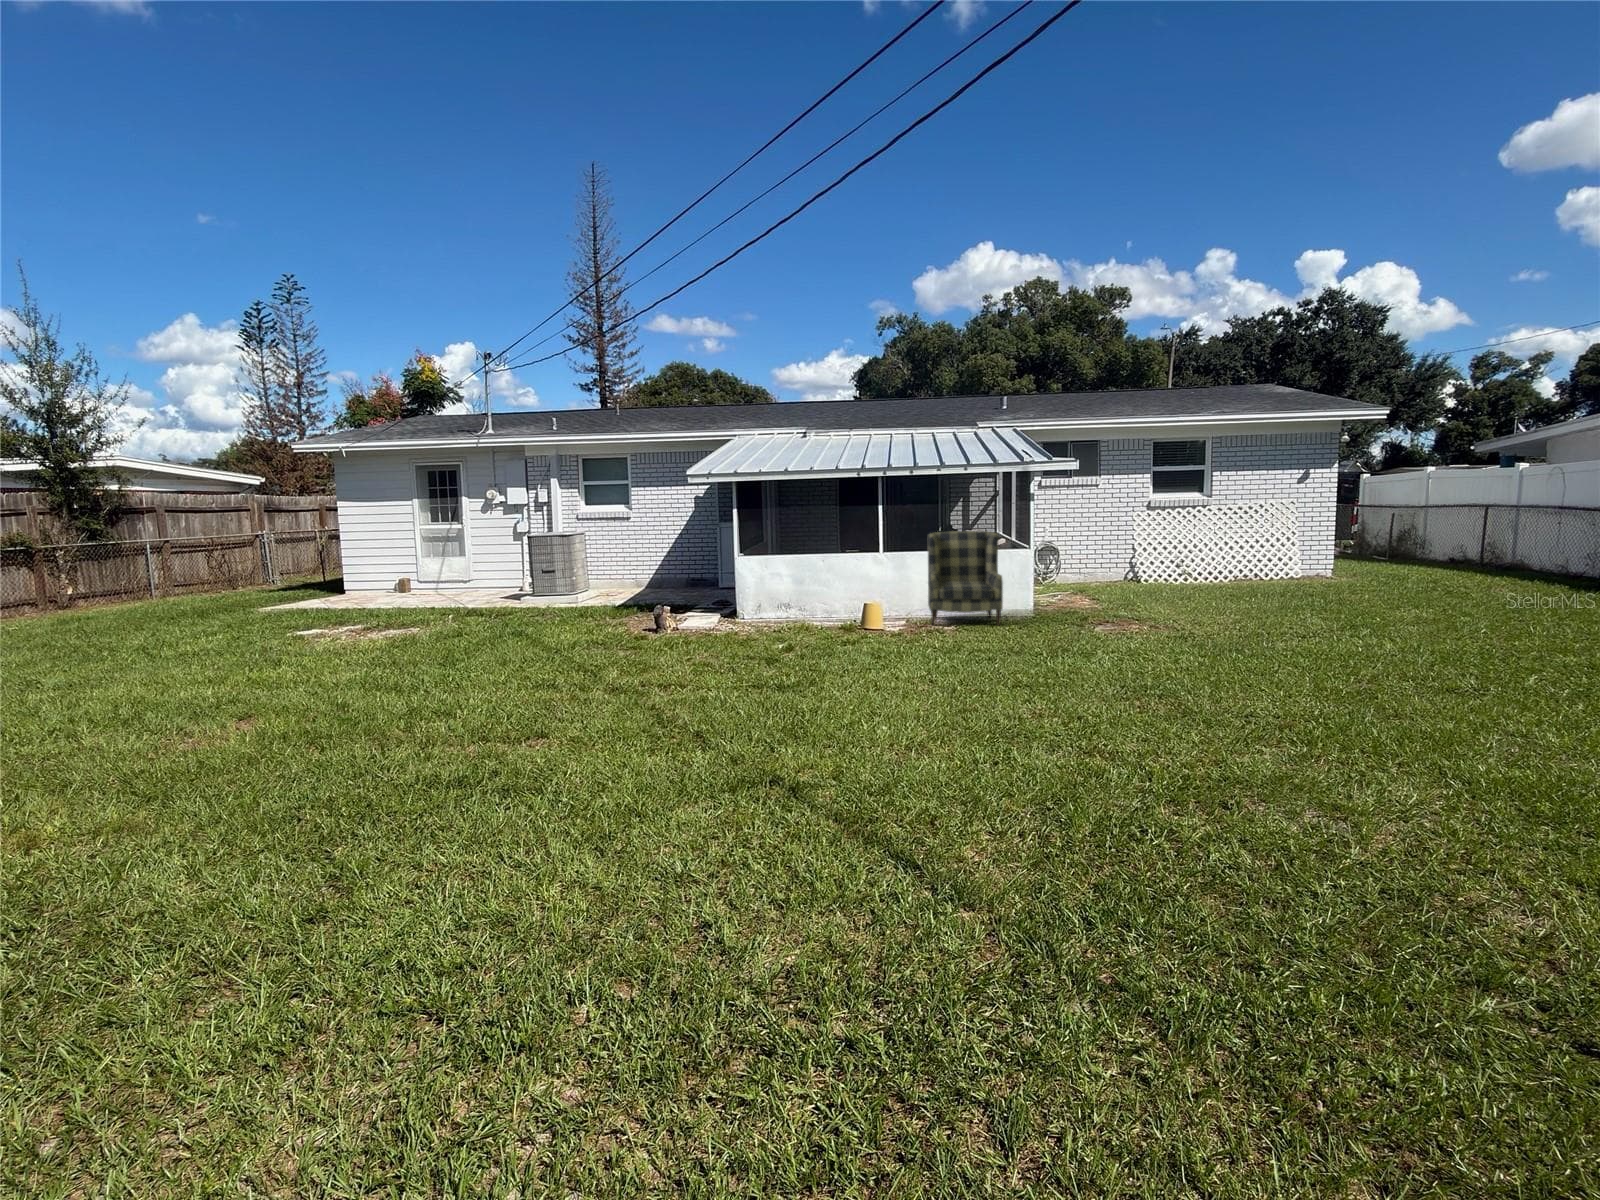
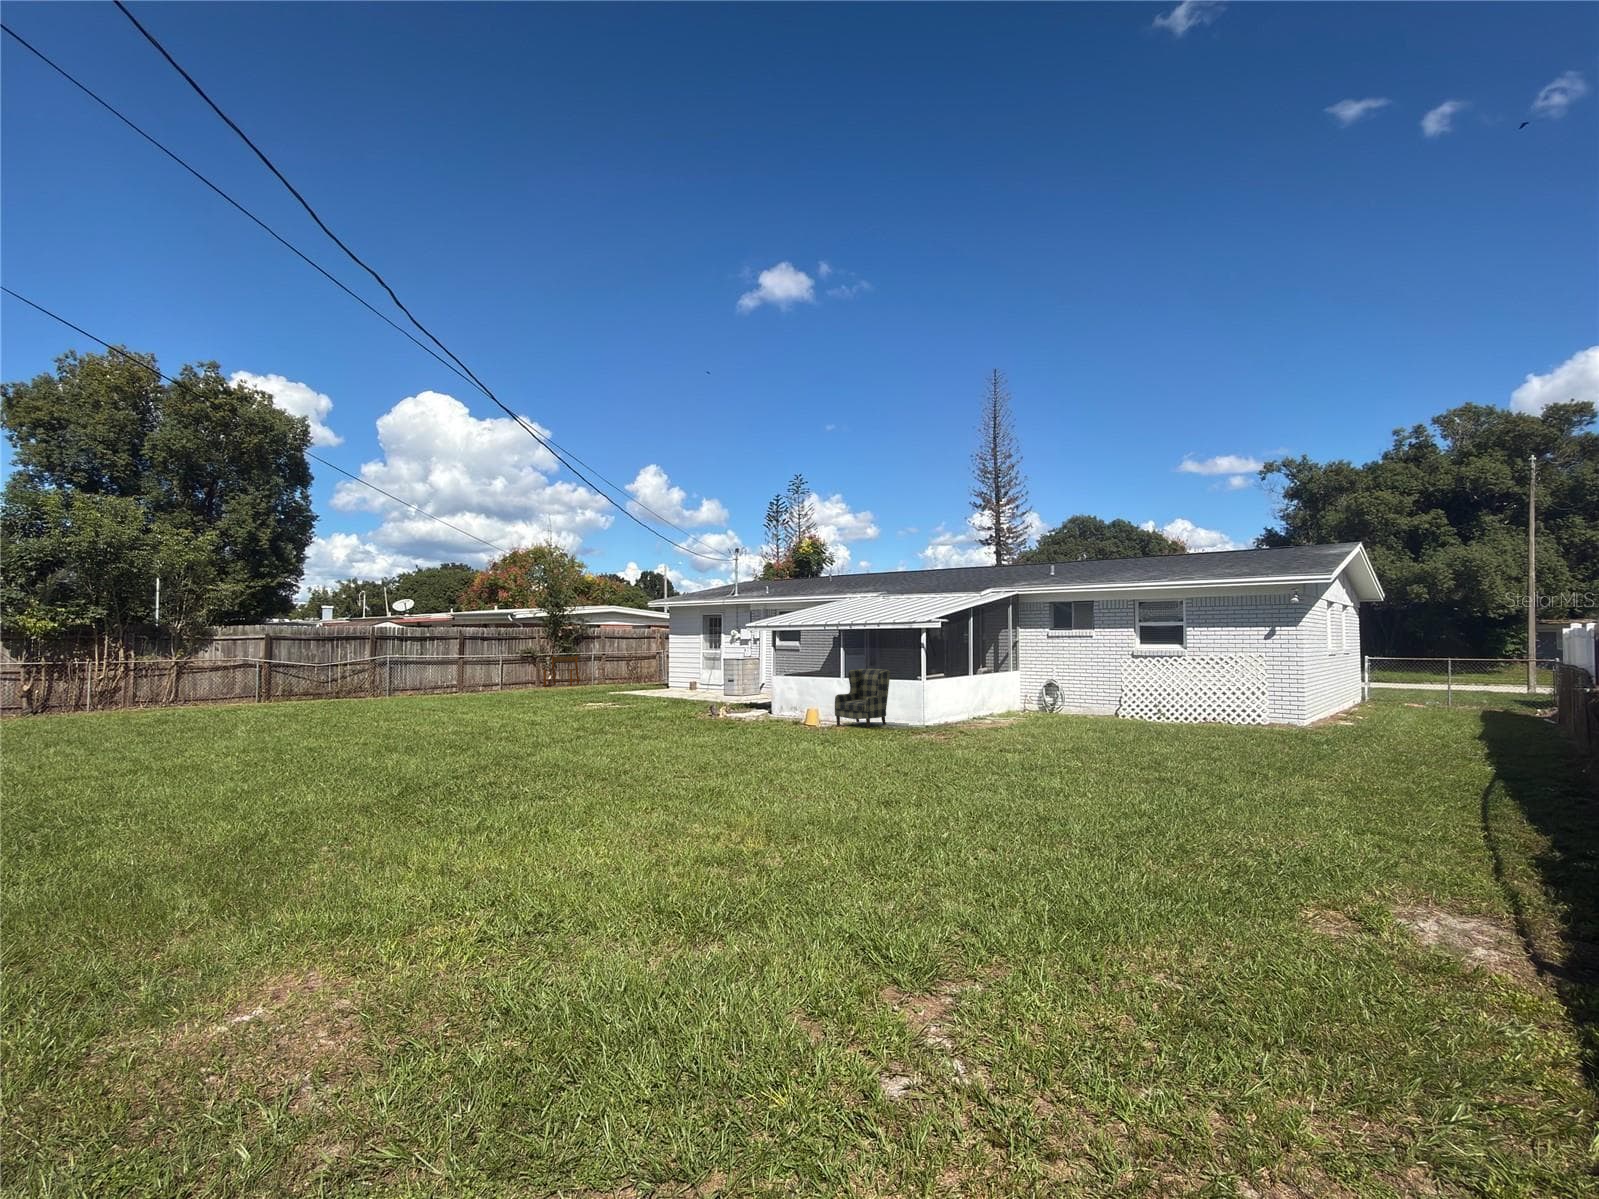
bench: none [24,546,120,612] -> present [544,656,580,686]

